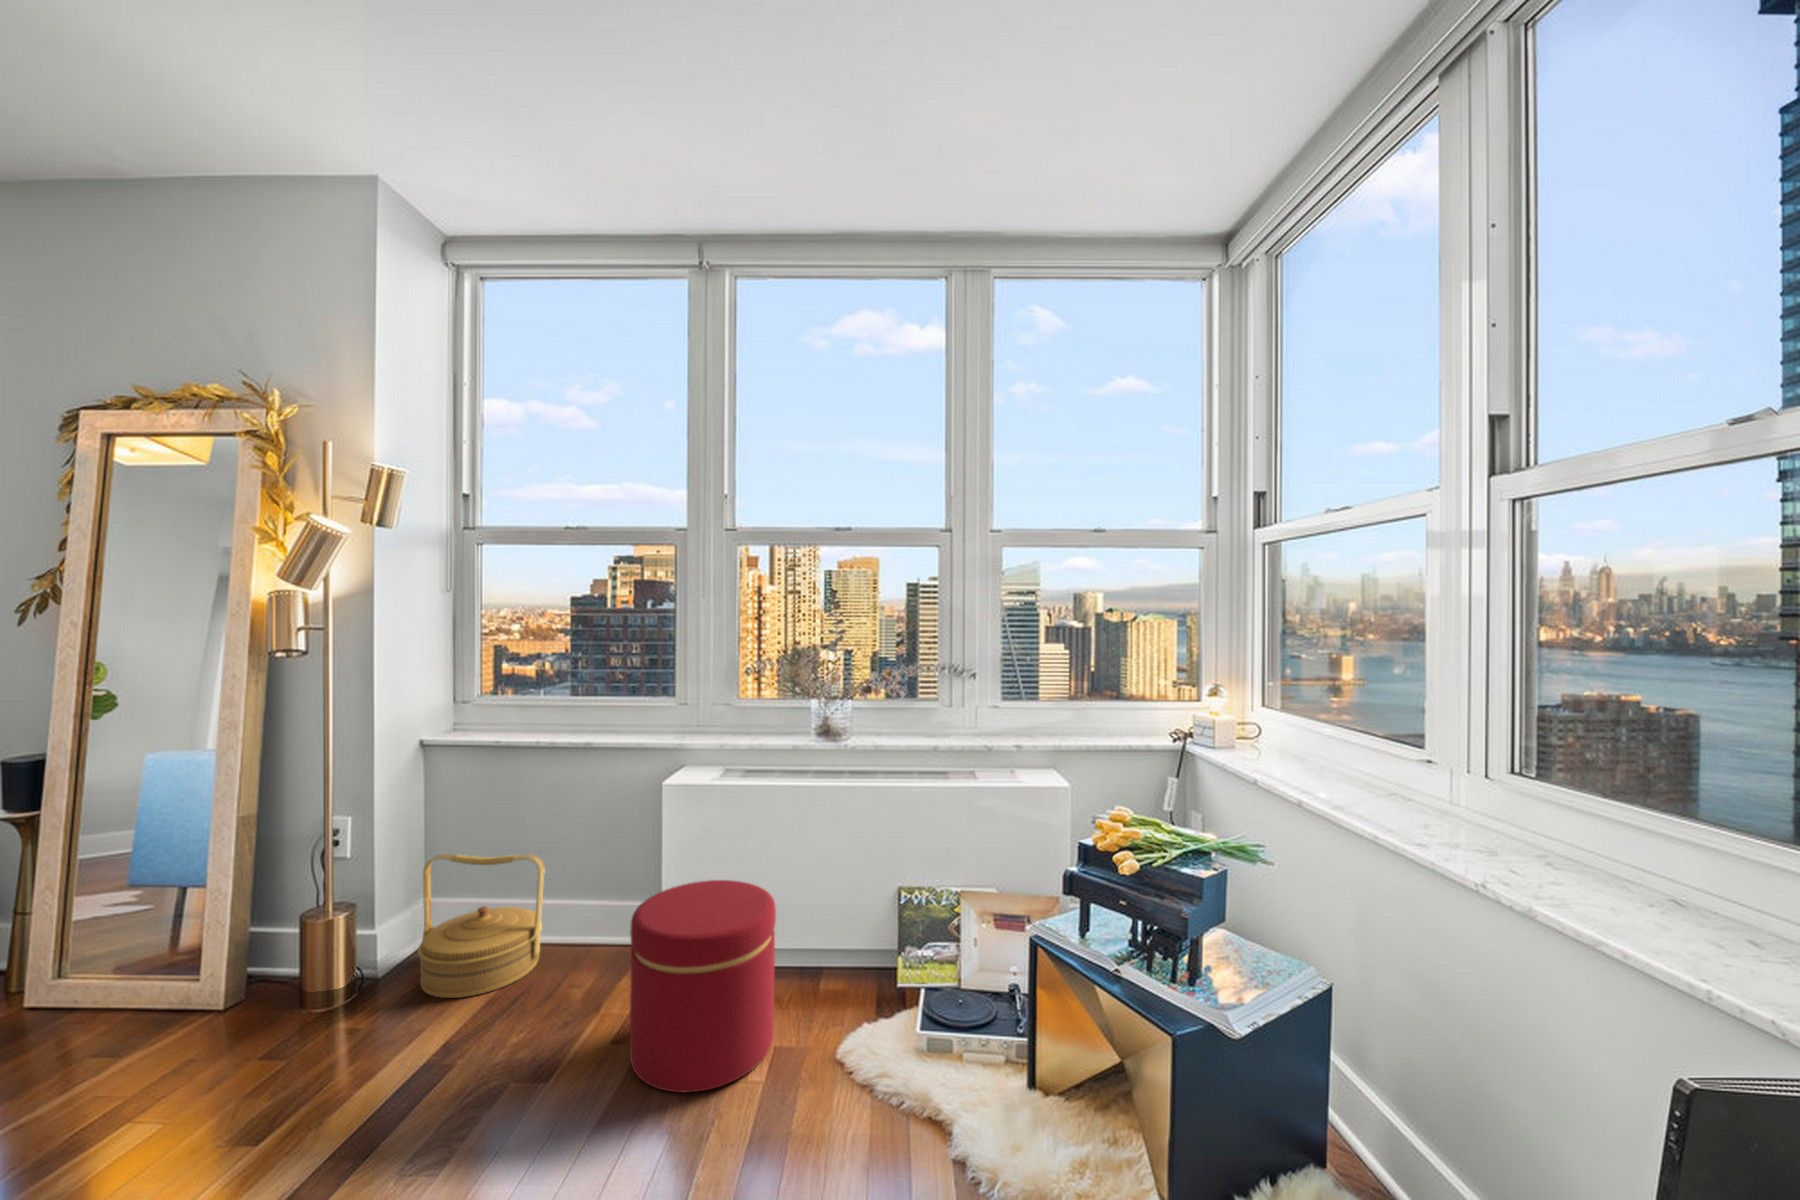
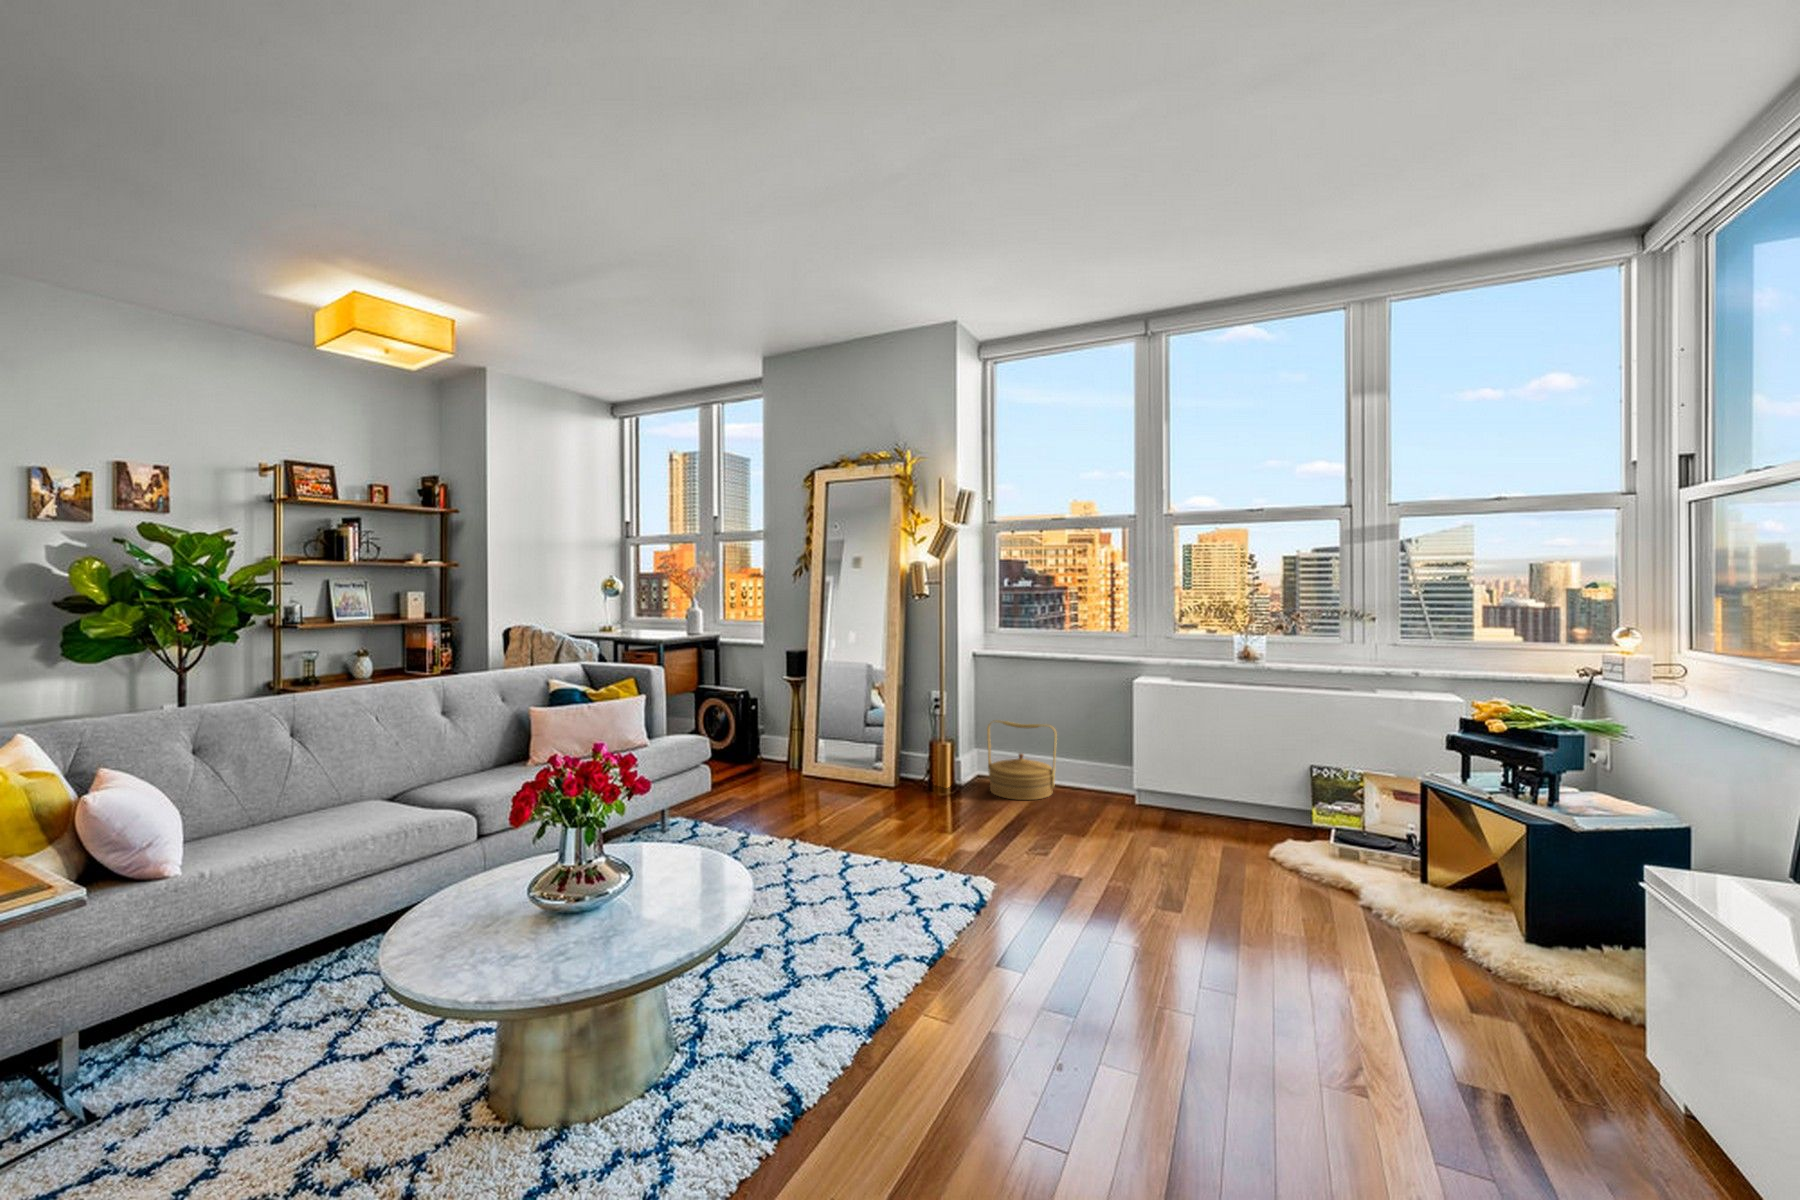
ottoman: present [630,880,776,1092] -> none [1132,743,1224,852]

